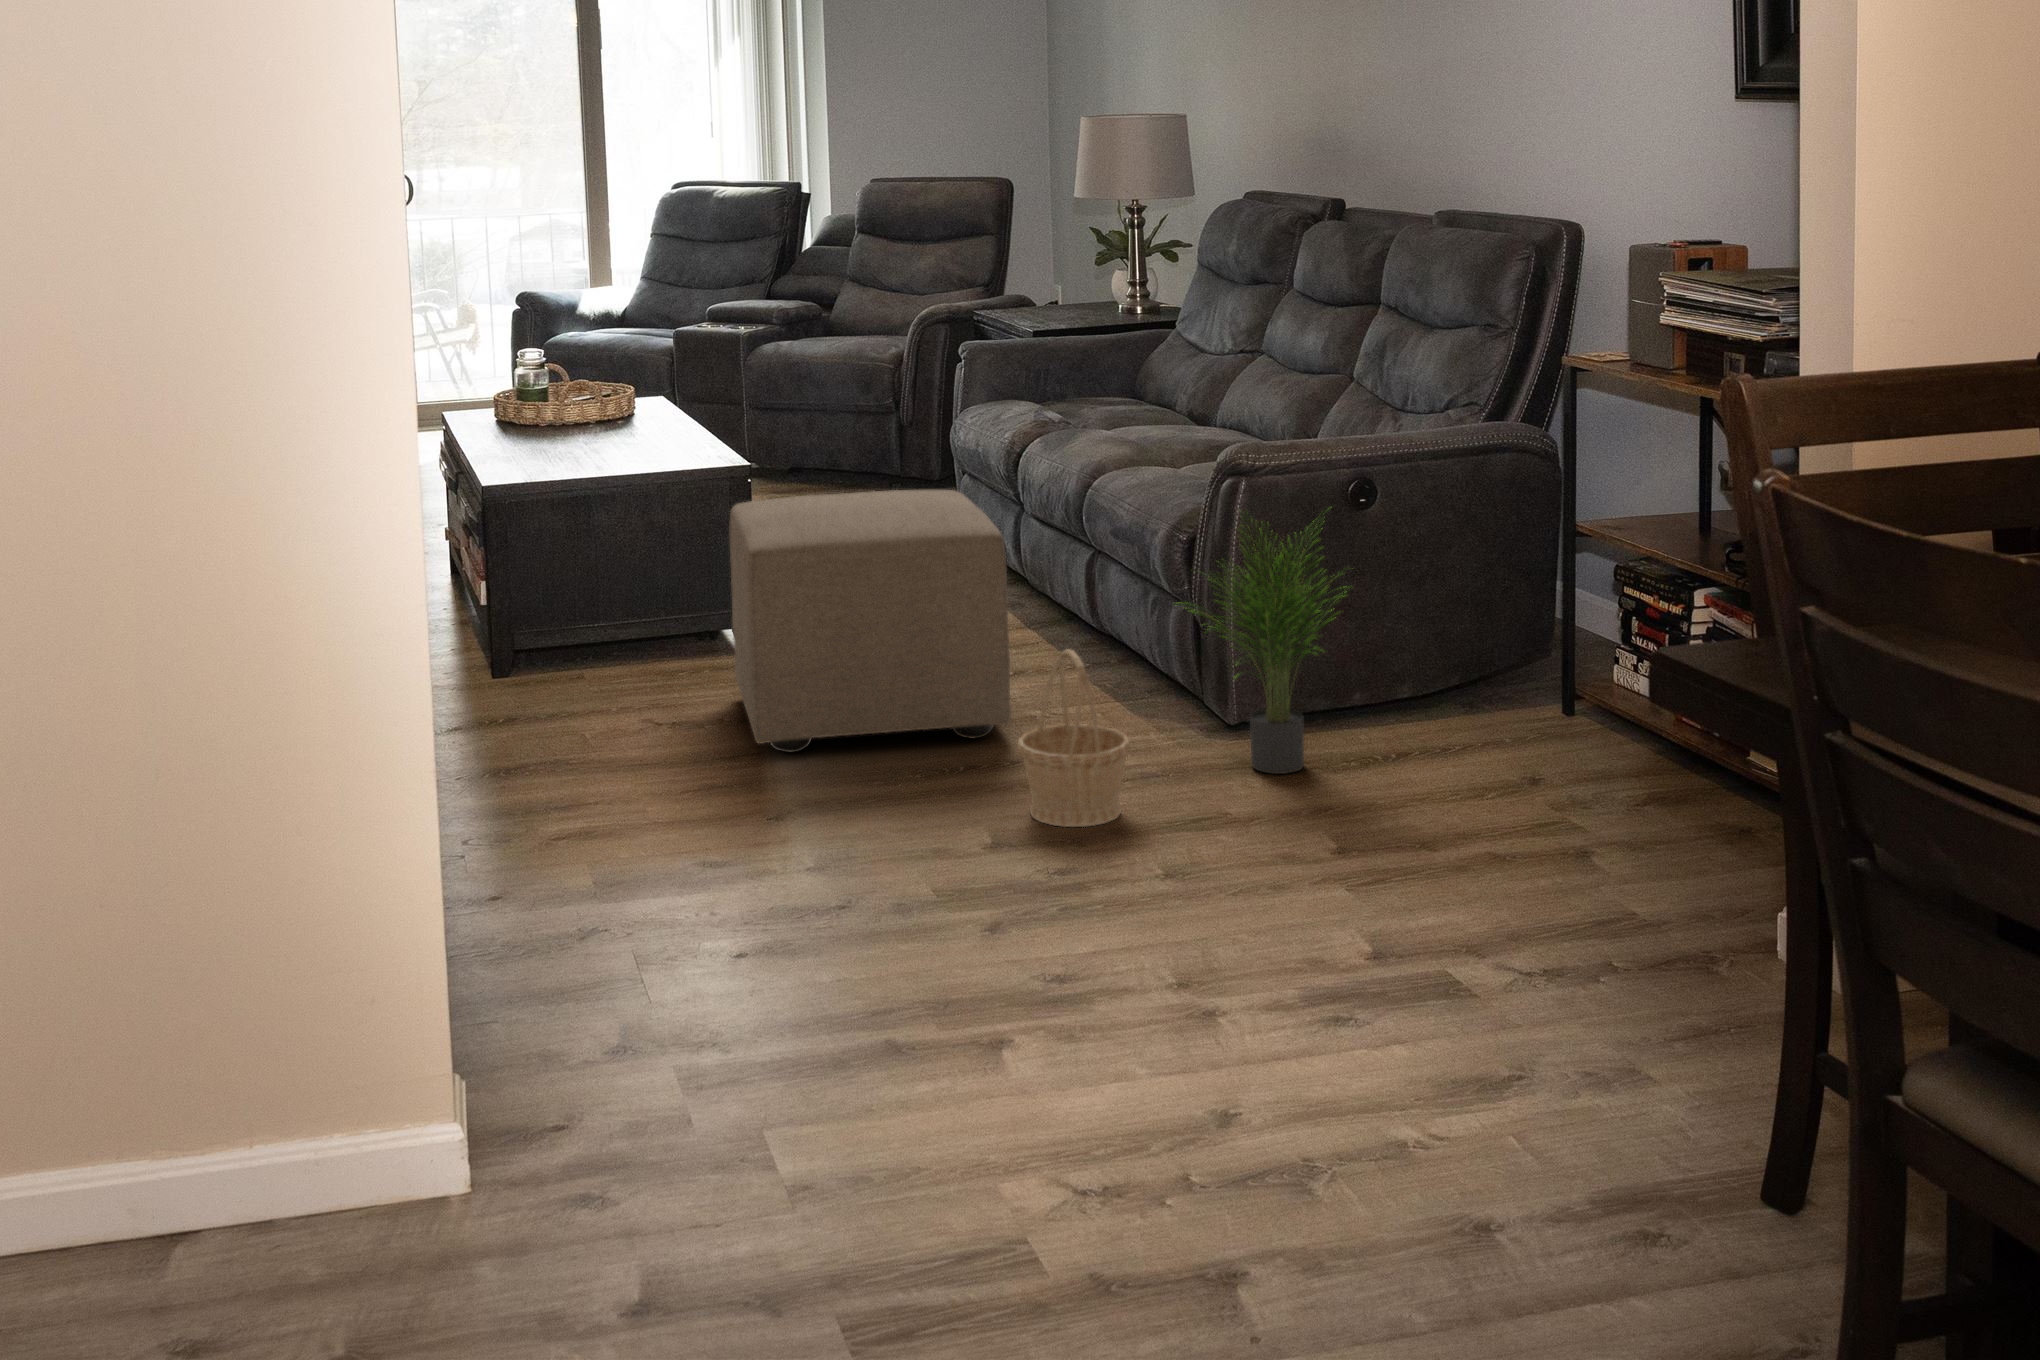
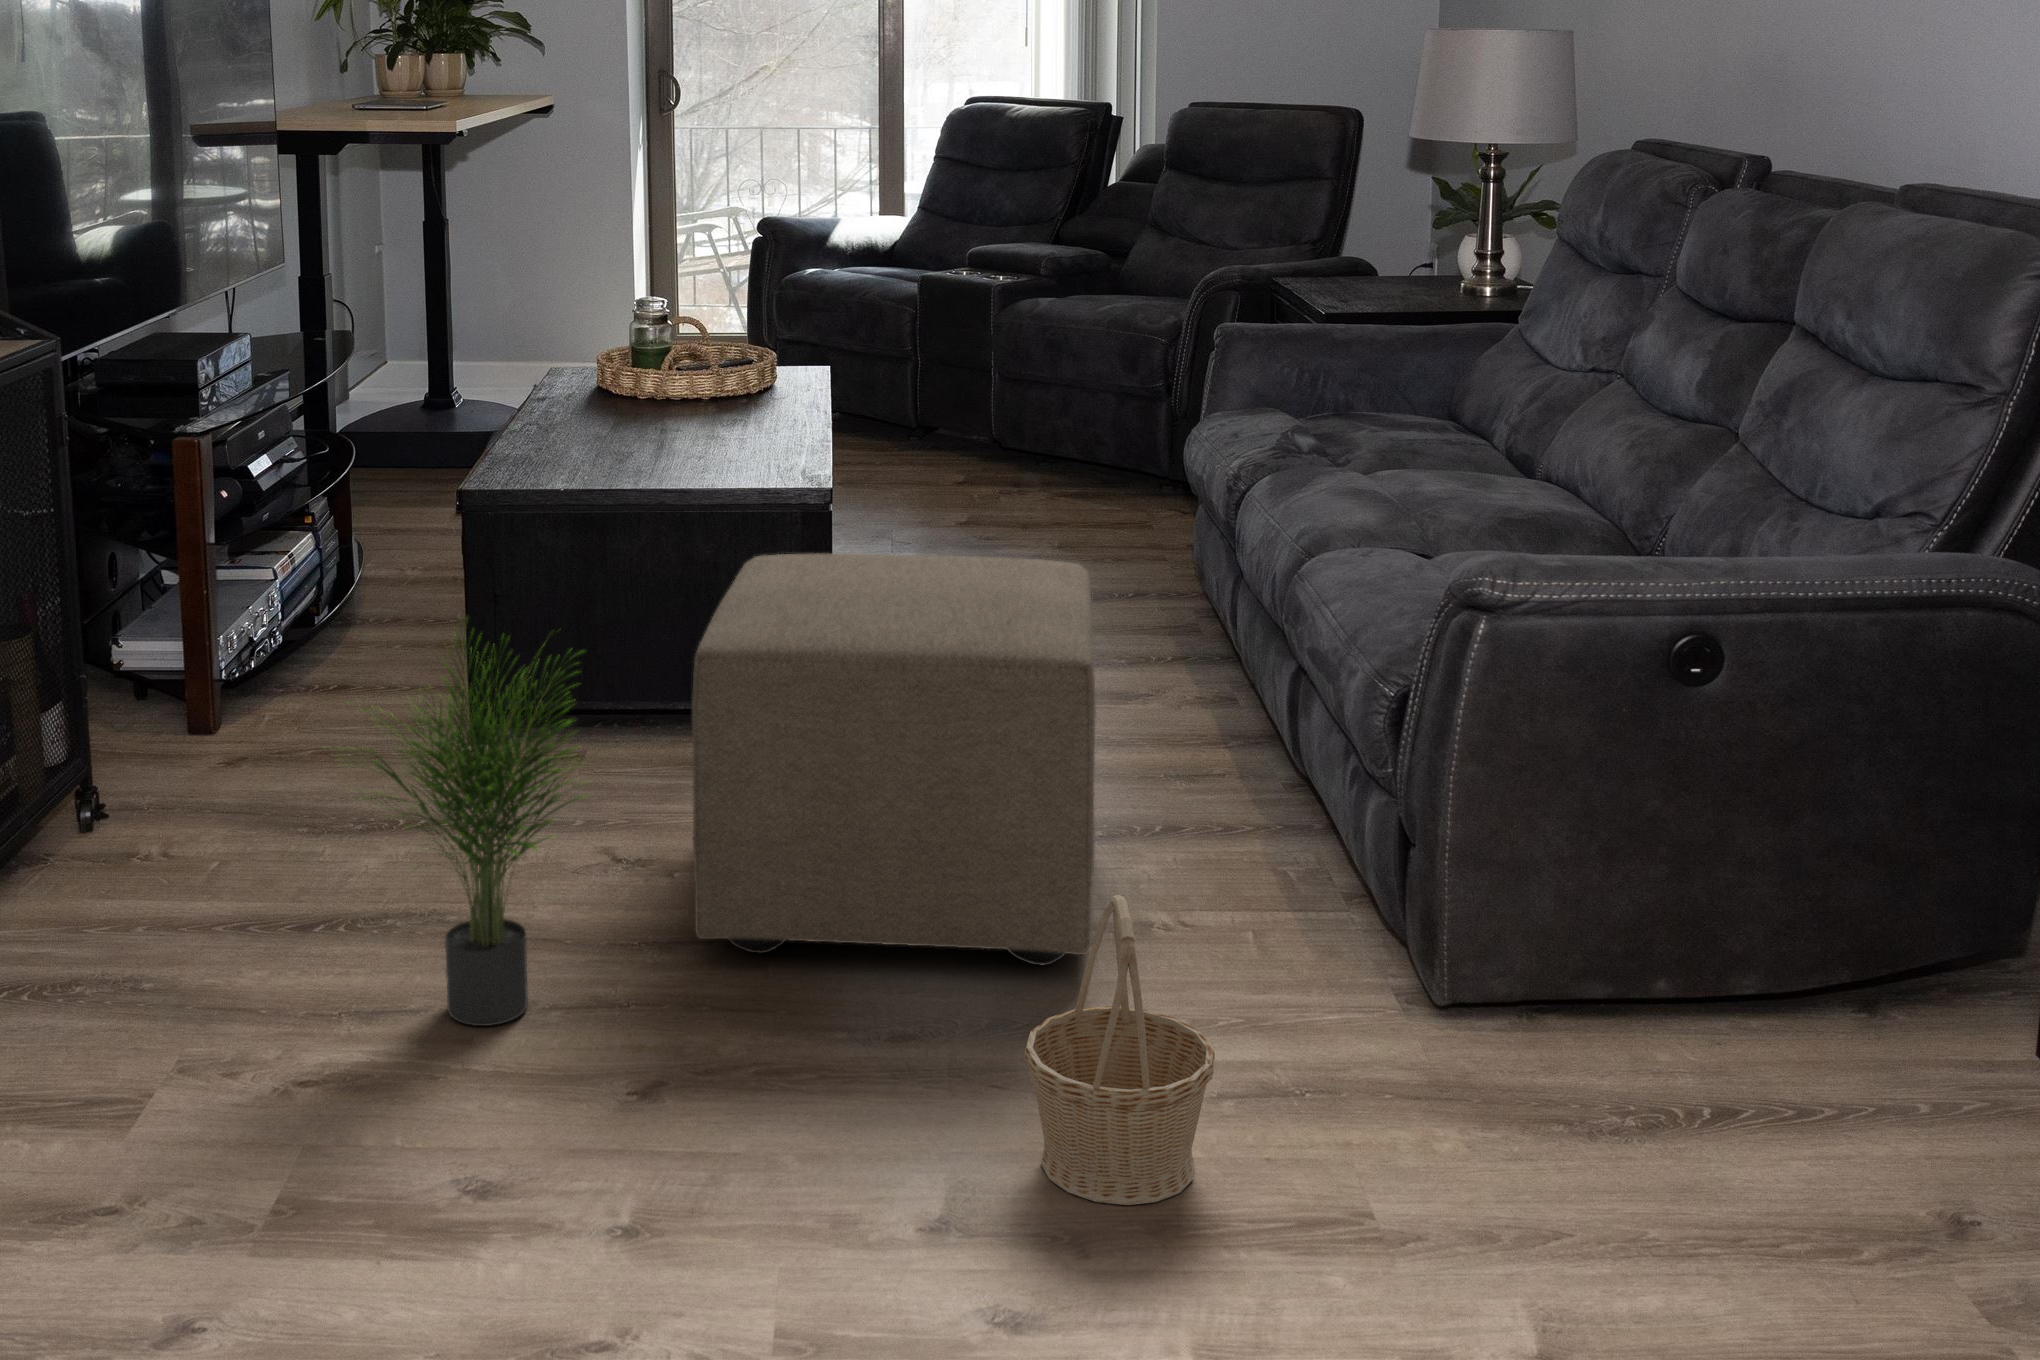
potted plant: present [1186,520,1345,774] -> present [332,619,583,1026]

